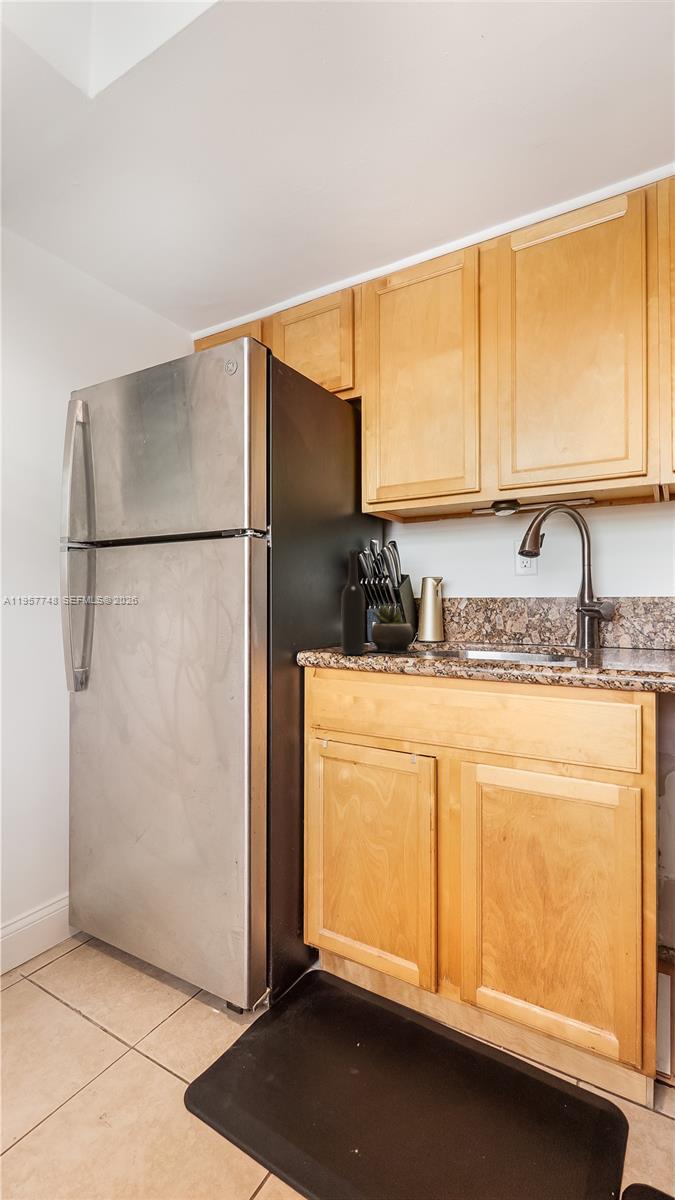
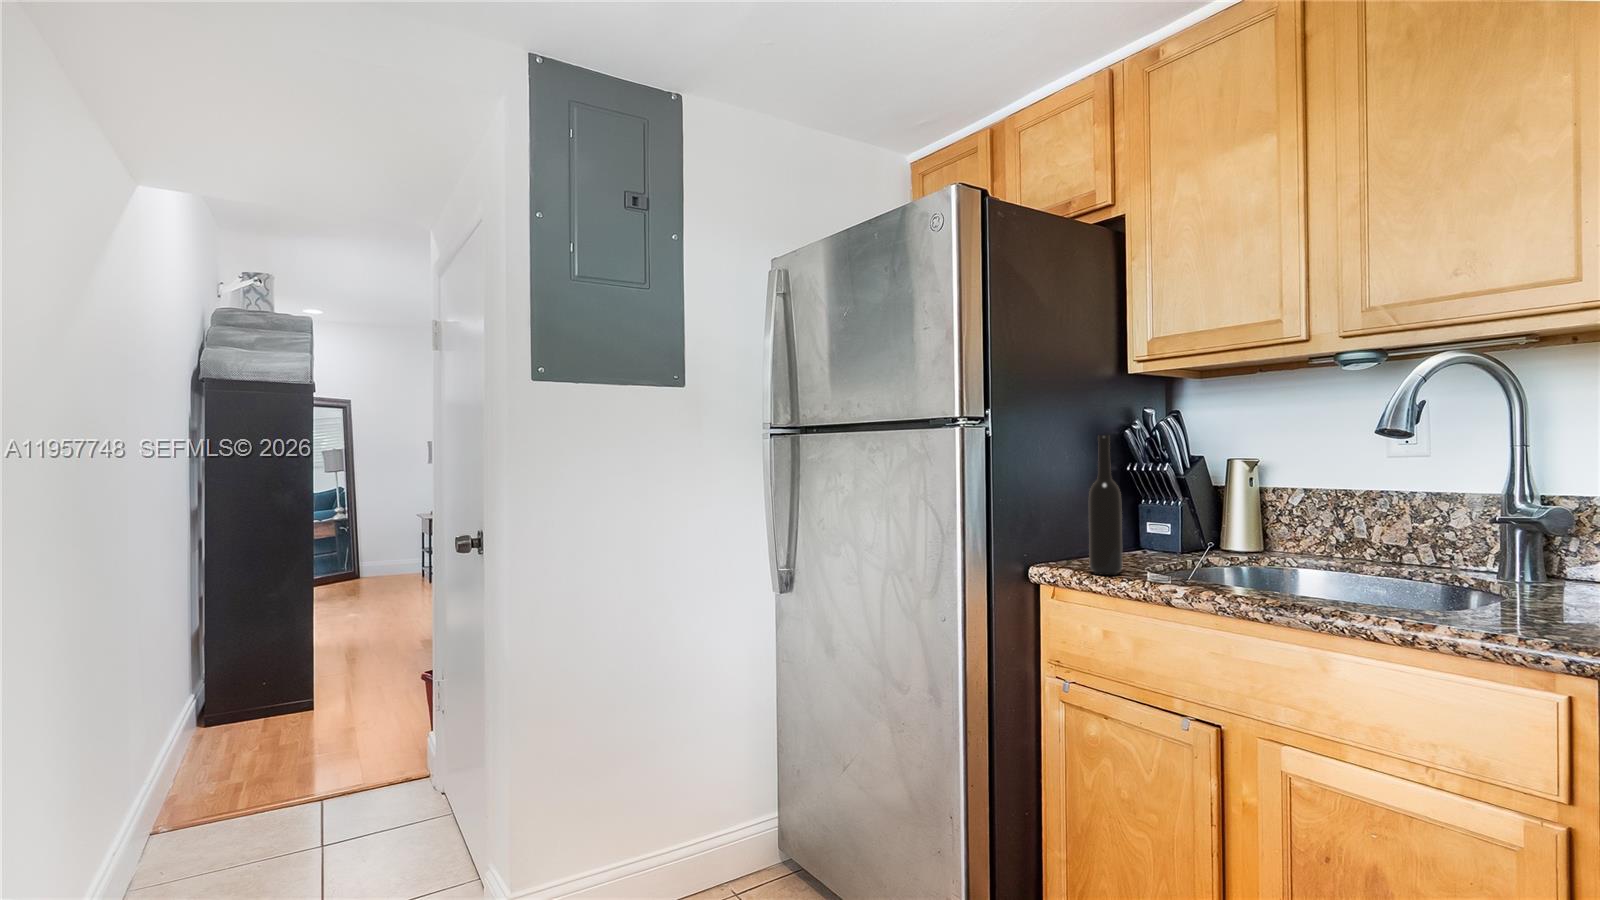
succulent plant: present [369,604,417,653] -> none [1124,502,1216,574]

